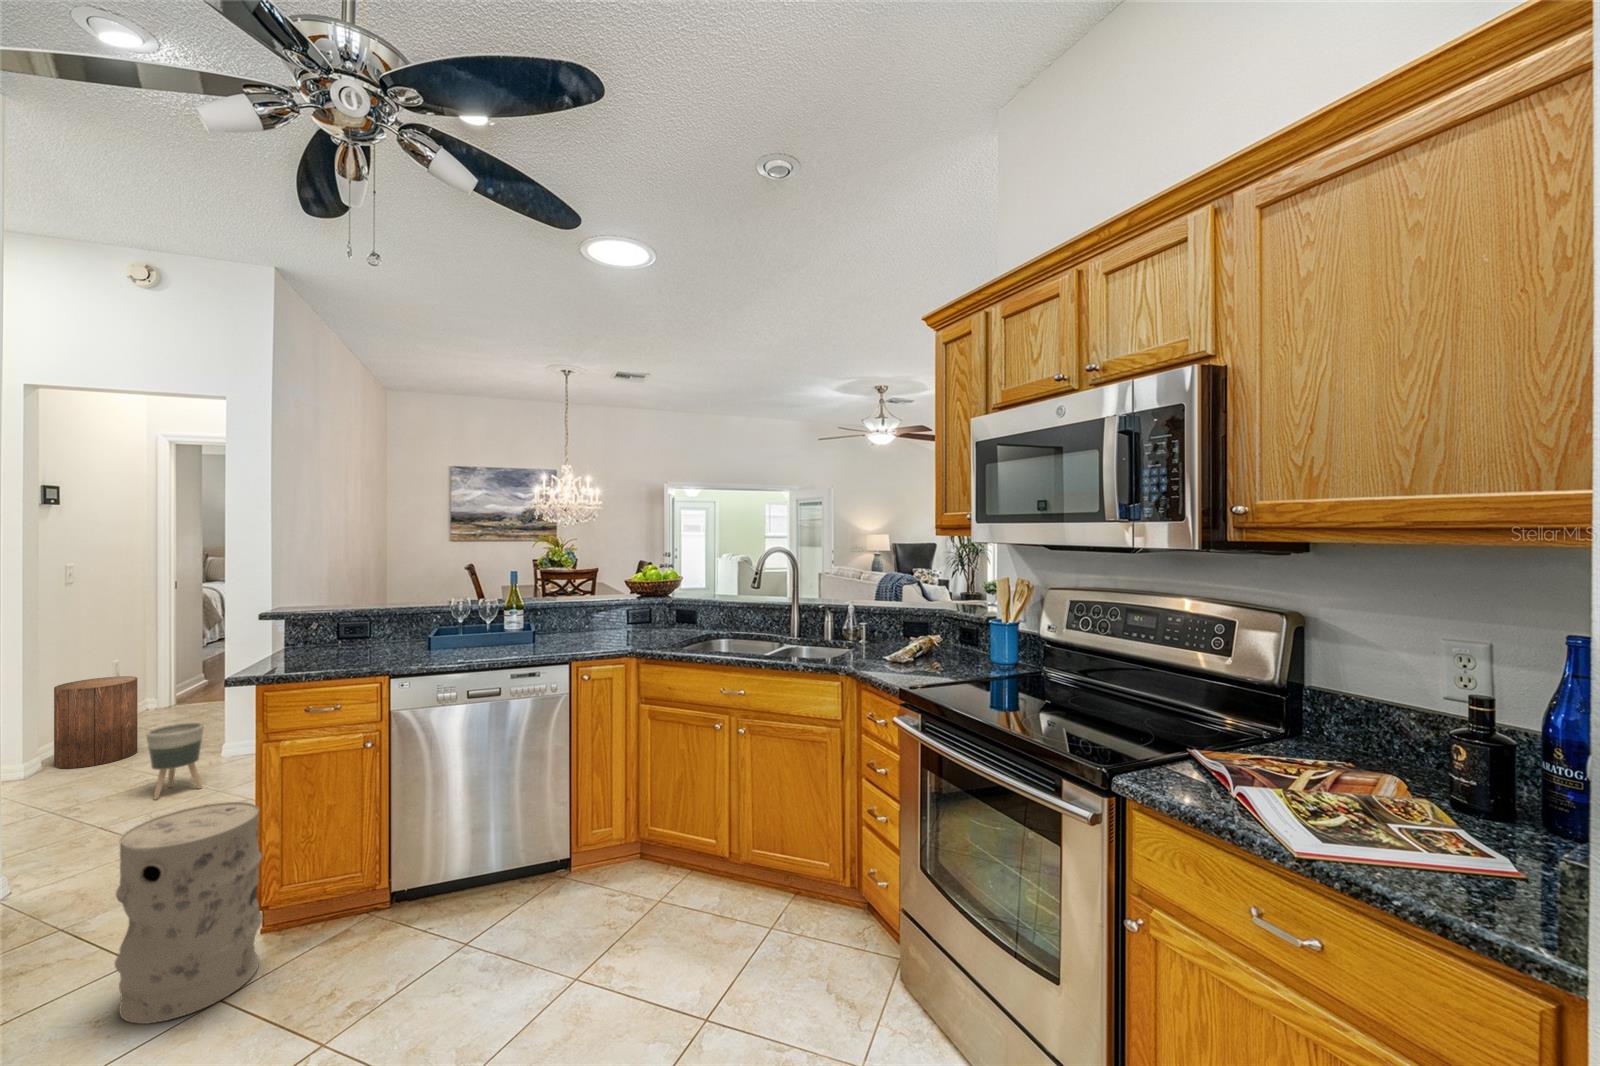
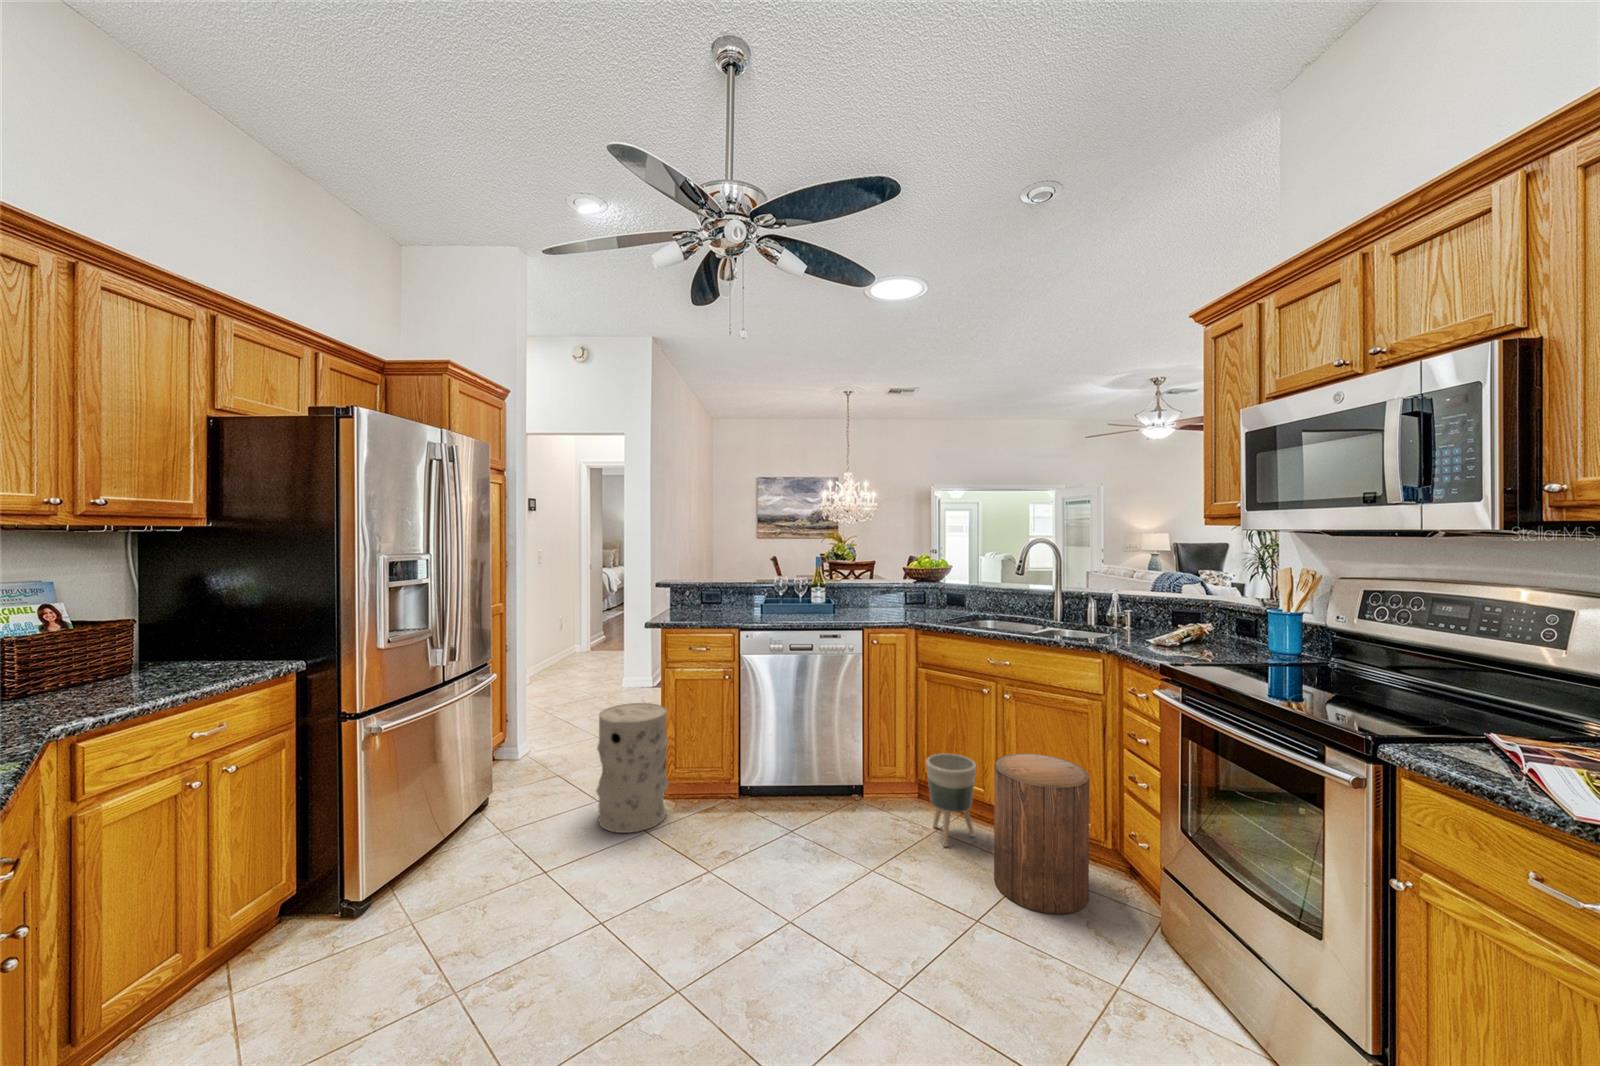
stool: present [54,676,138,768] -> present [994,753,1089,914]
planter: present [147,723,204,799] -> present [926,754,976,847]

